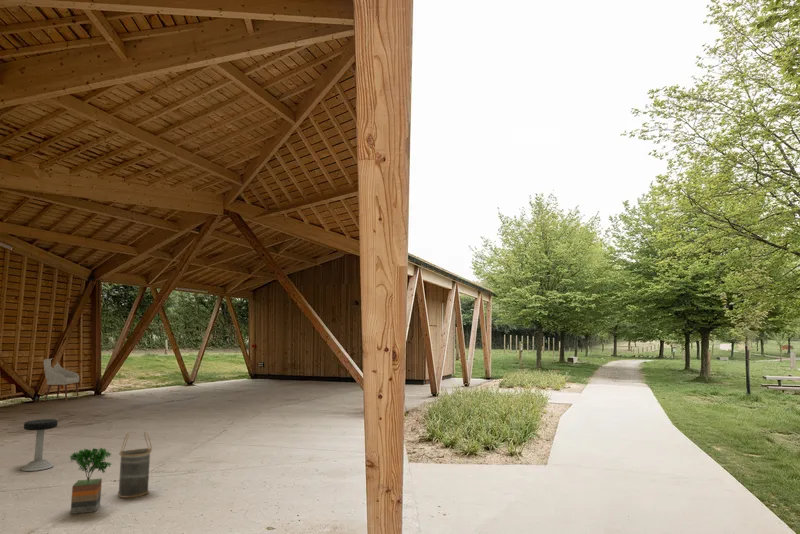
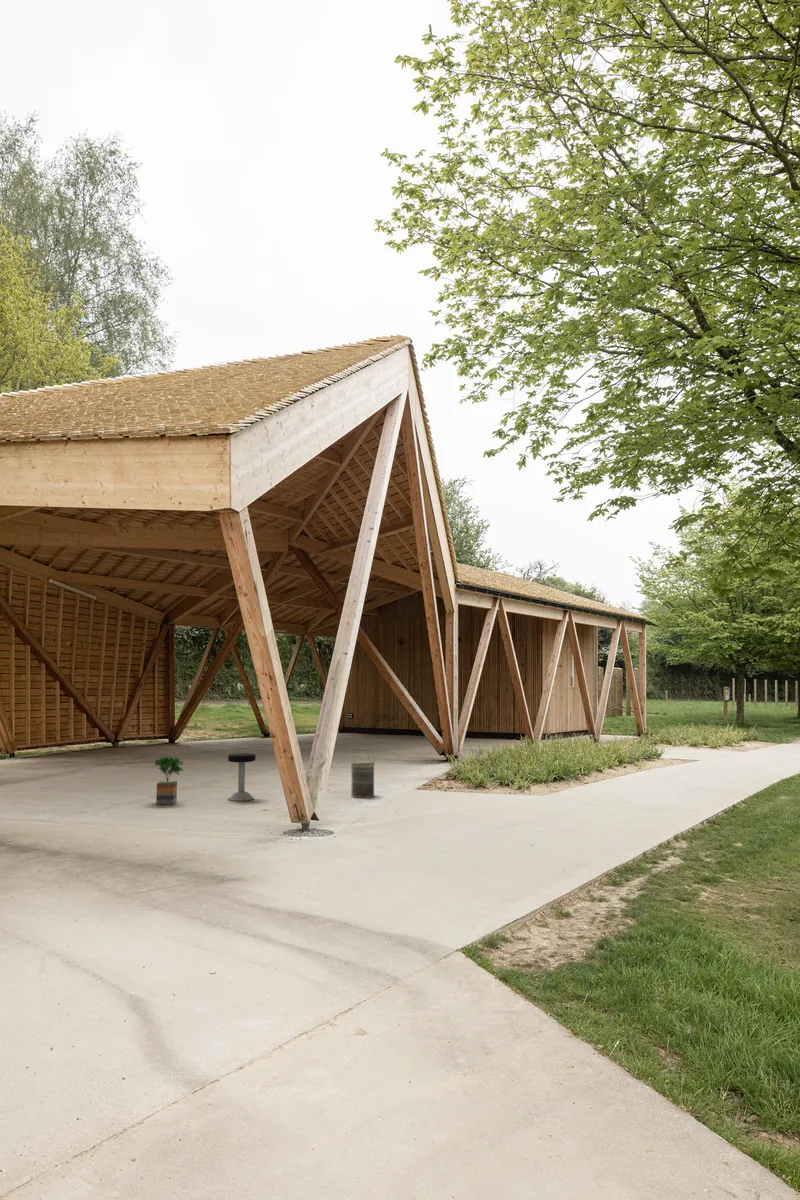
chair: present [43,359,79,401] -> none [123,704,156,746]
stool: present [21,419,58,471] -> present [228,753,256,801]
basket: present [118,432,152,498] -> present [351,762,374,798]

